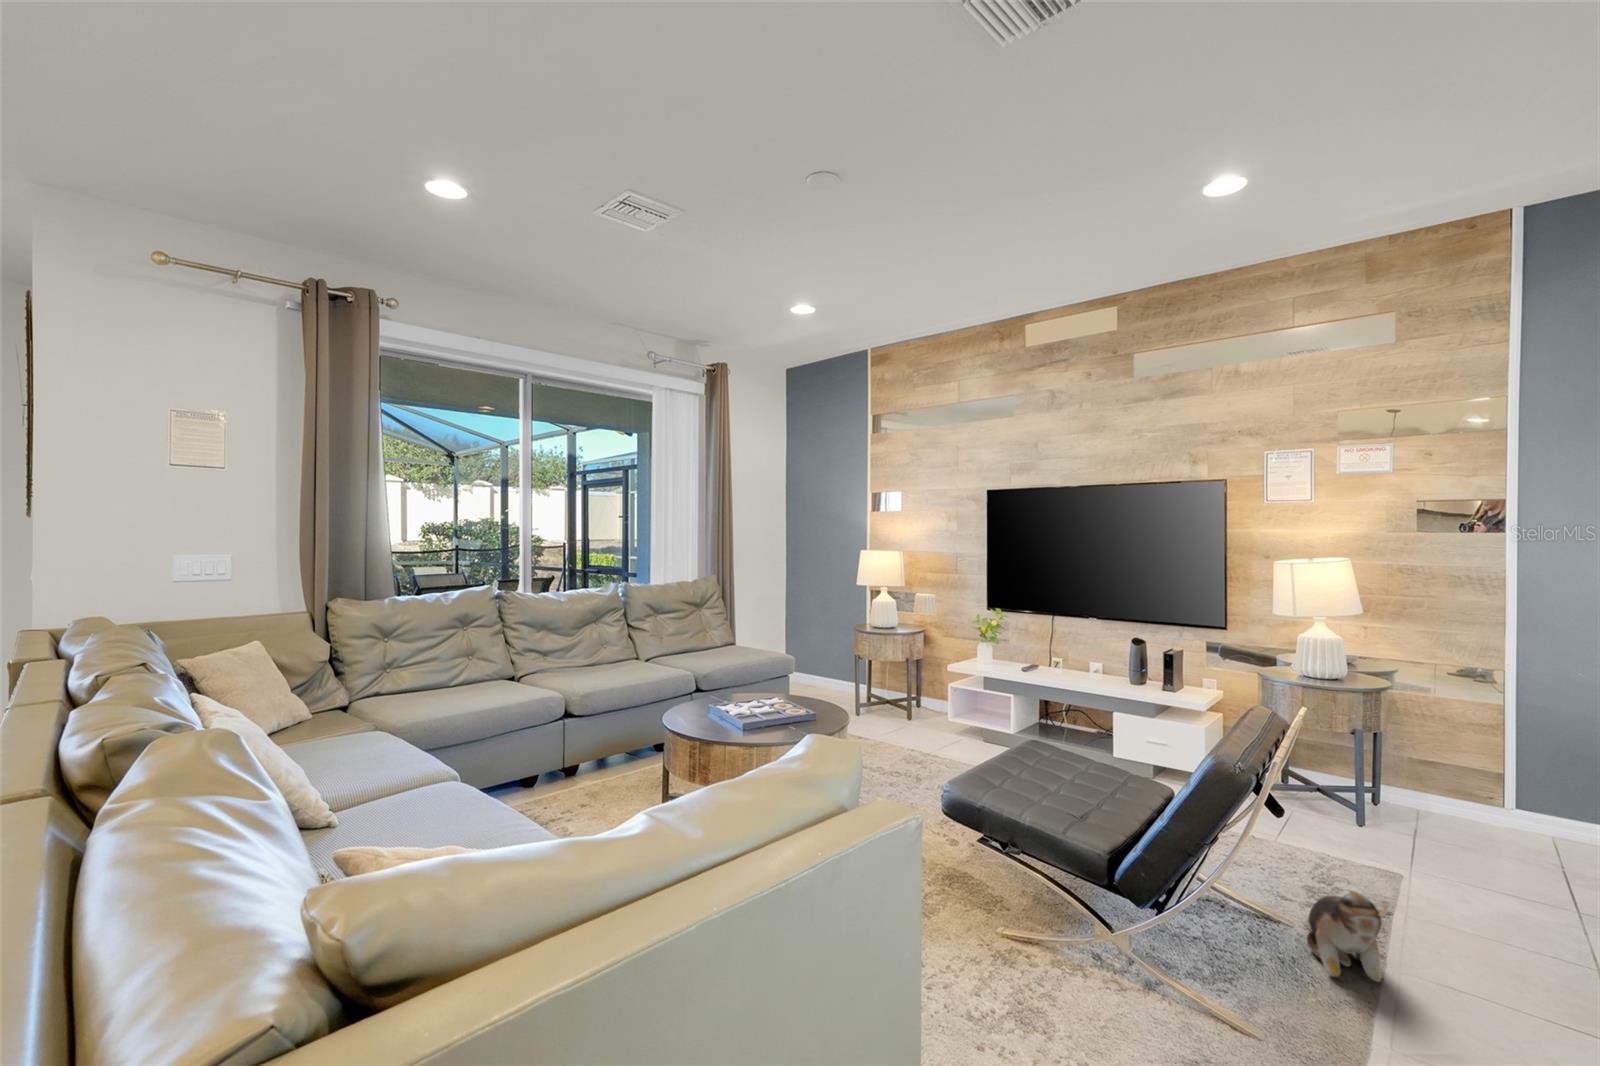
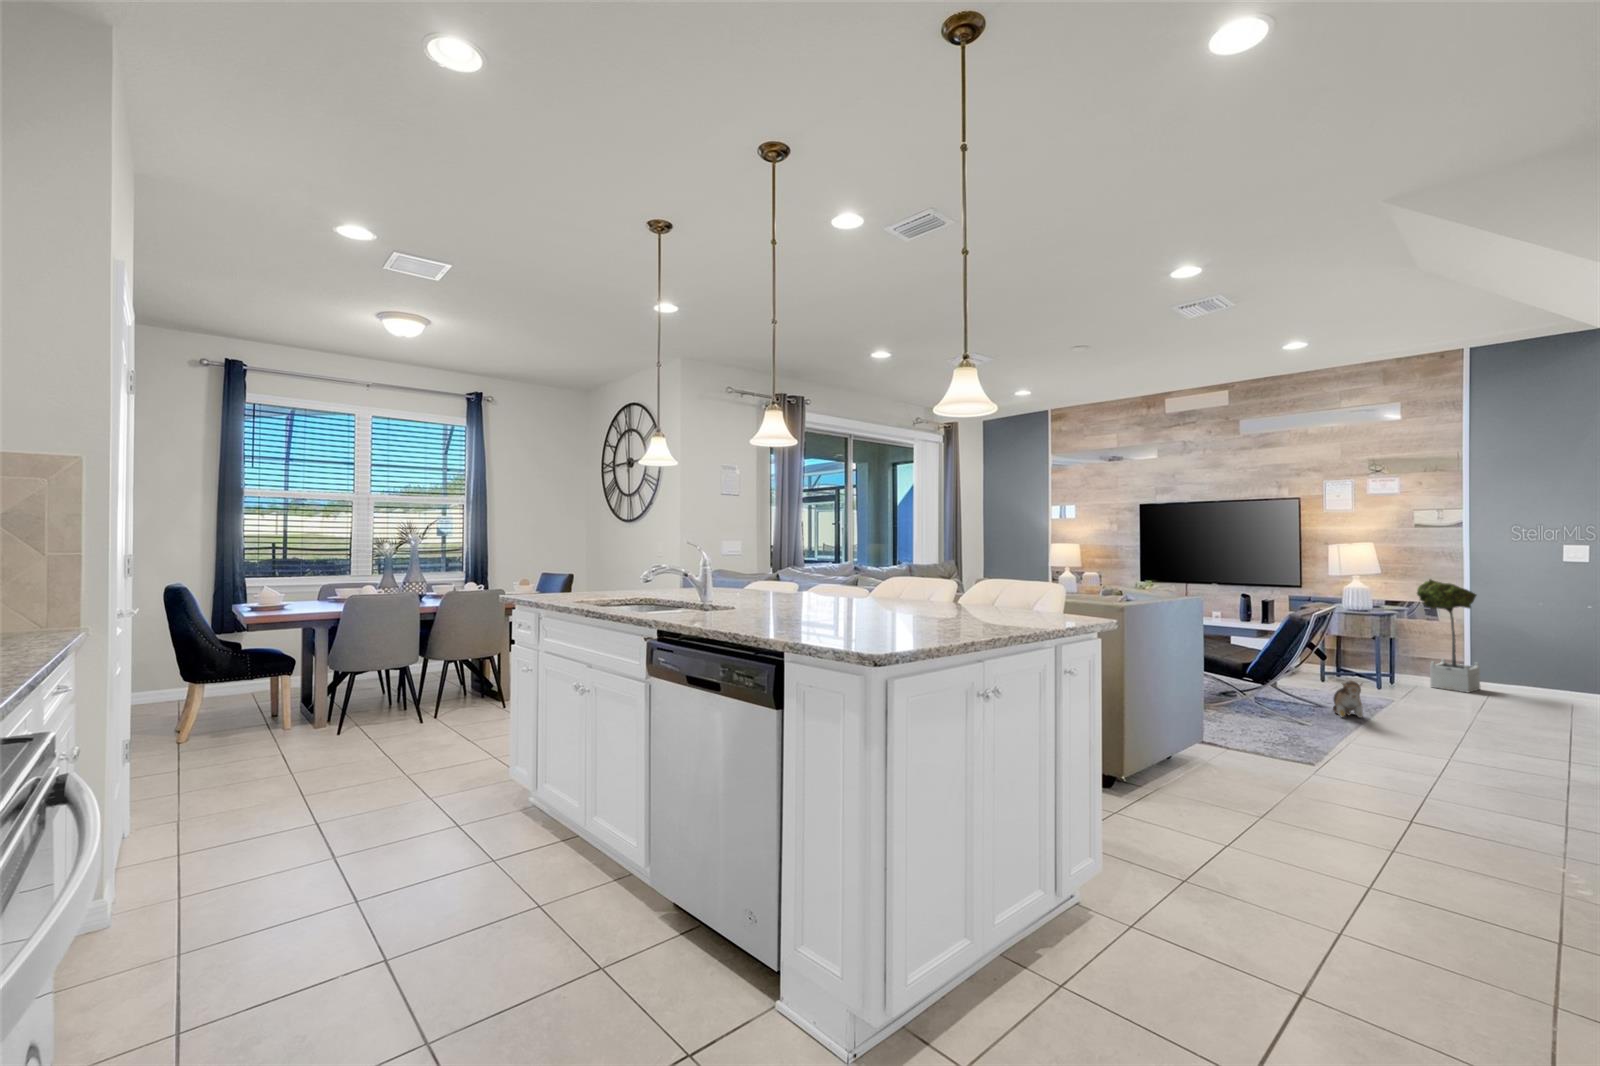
potted tree: none [1426,625,1544,845] -> present [1417,579,1480,692]

